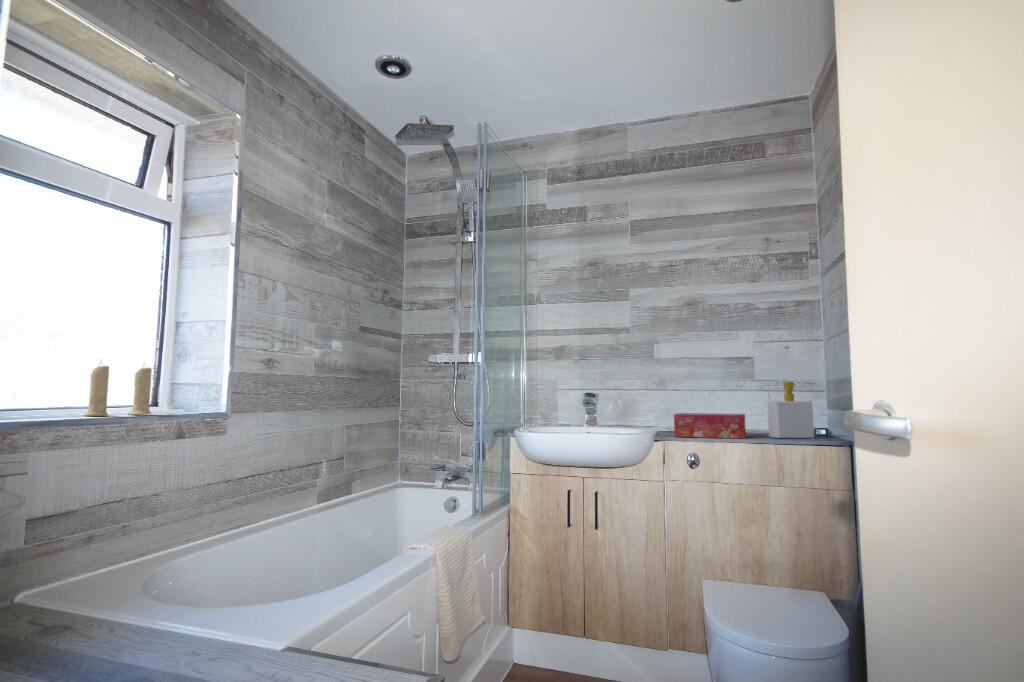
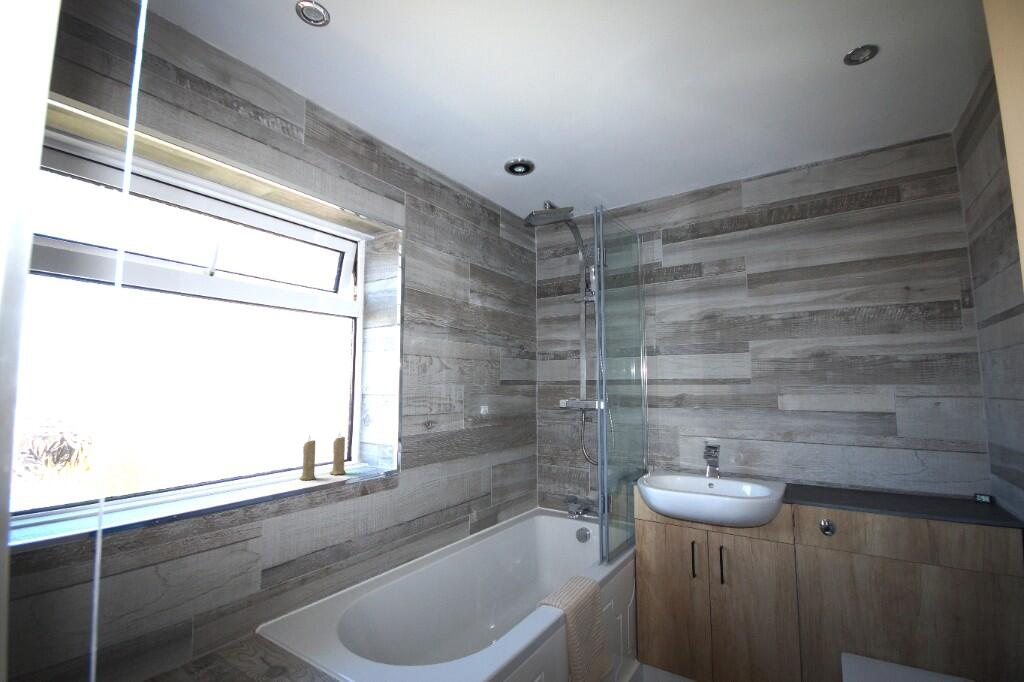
soap bottle: present [767,382,814,438] -> none [913,447,975,511]
tissue box: present [674,413,746,438] -> none [802,468,887,506]

